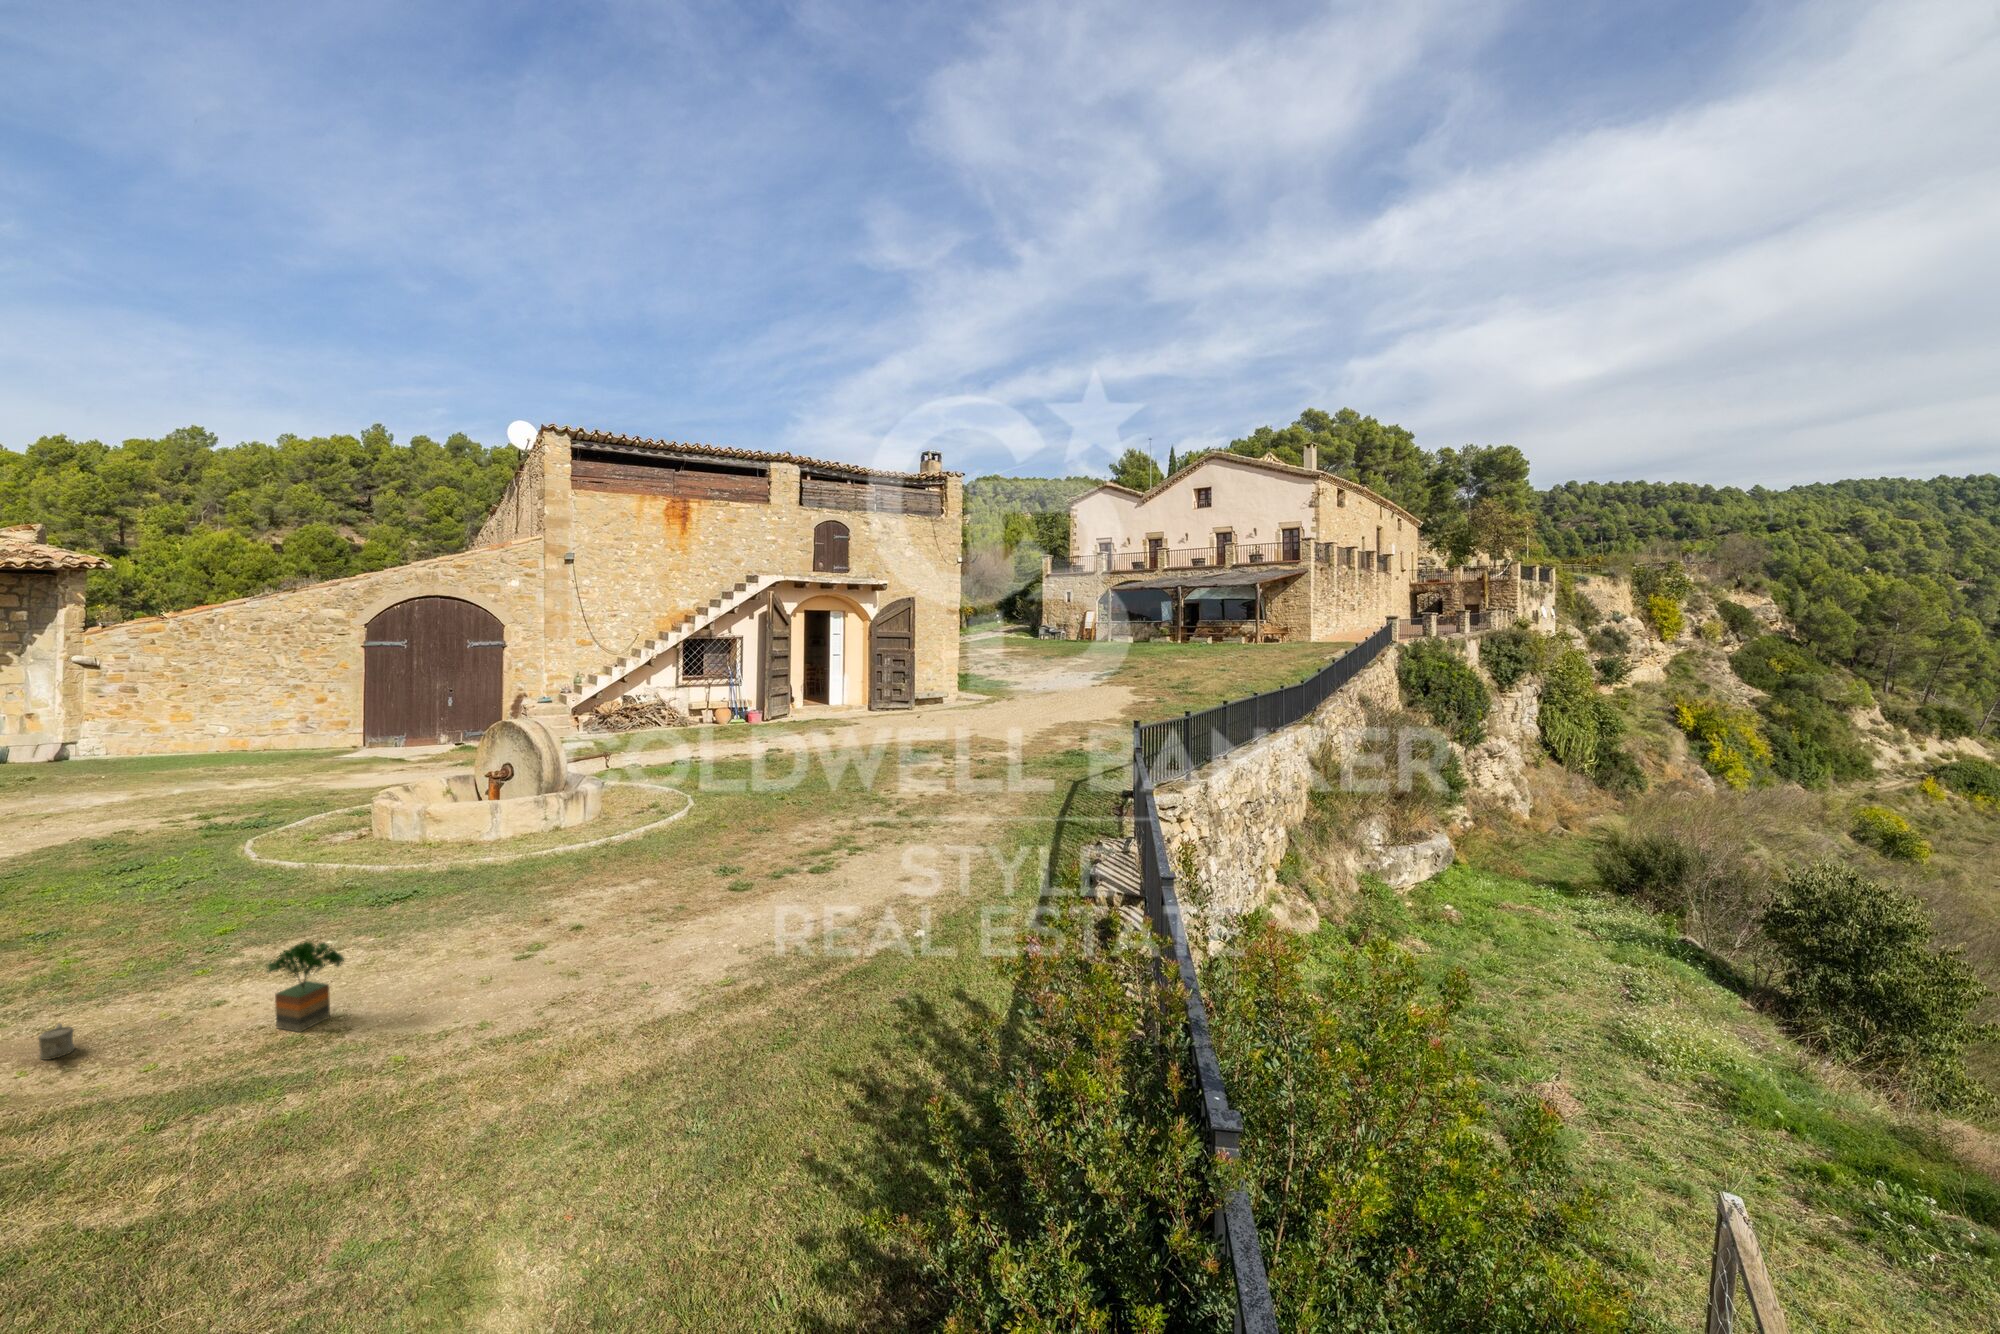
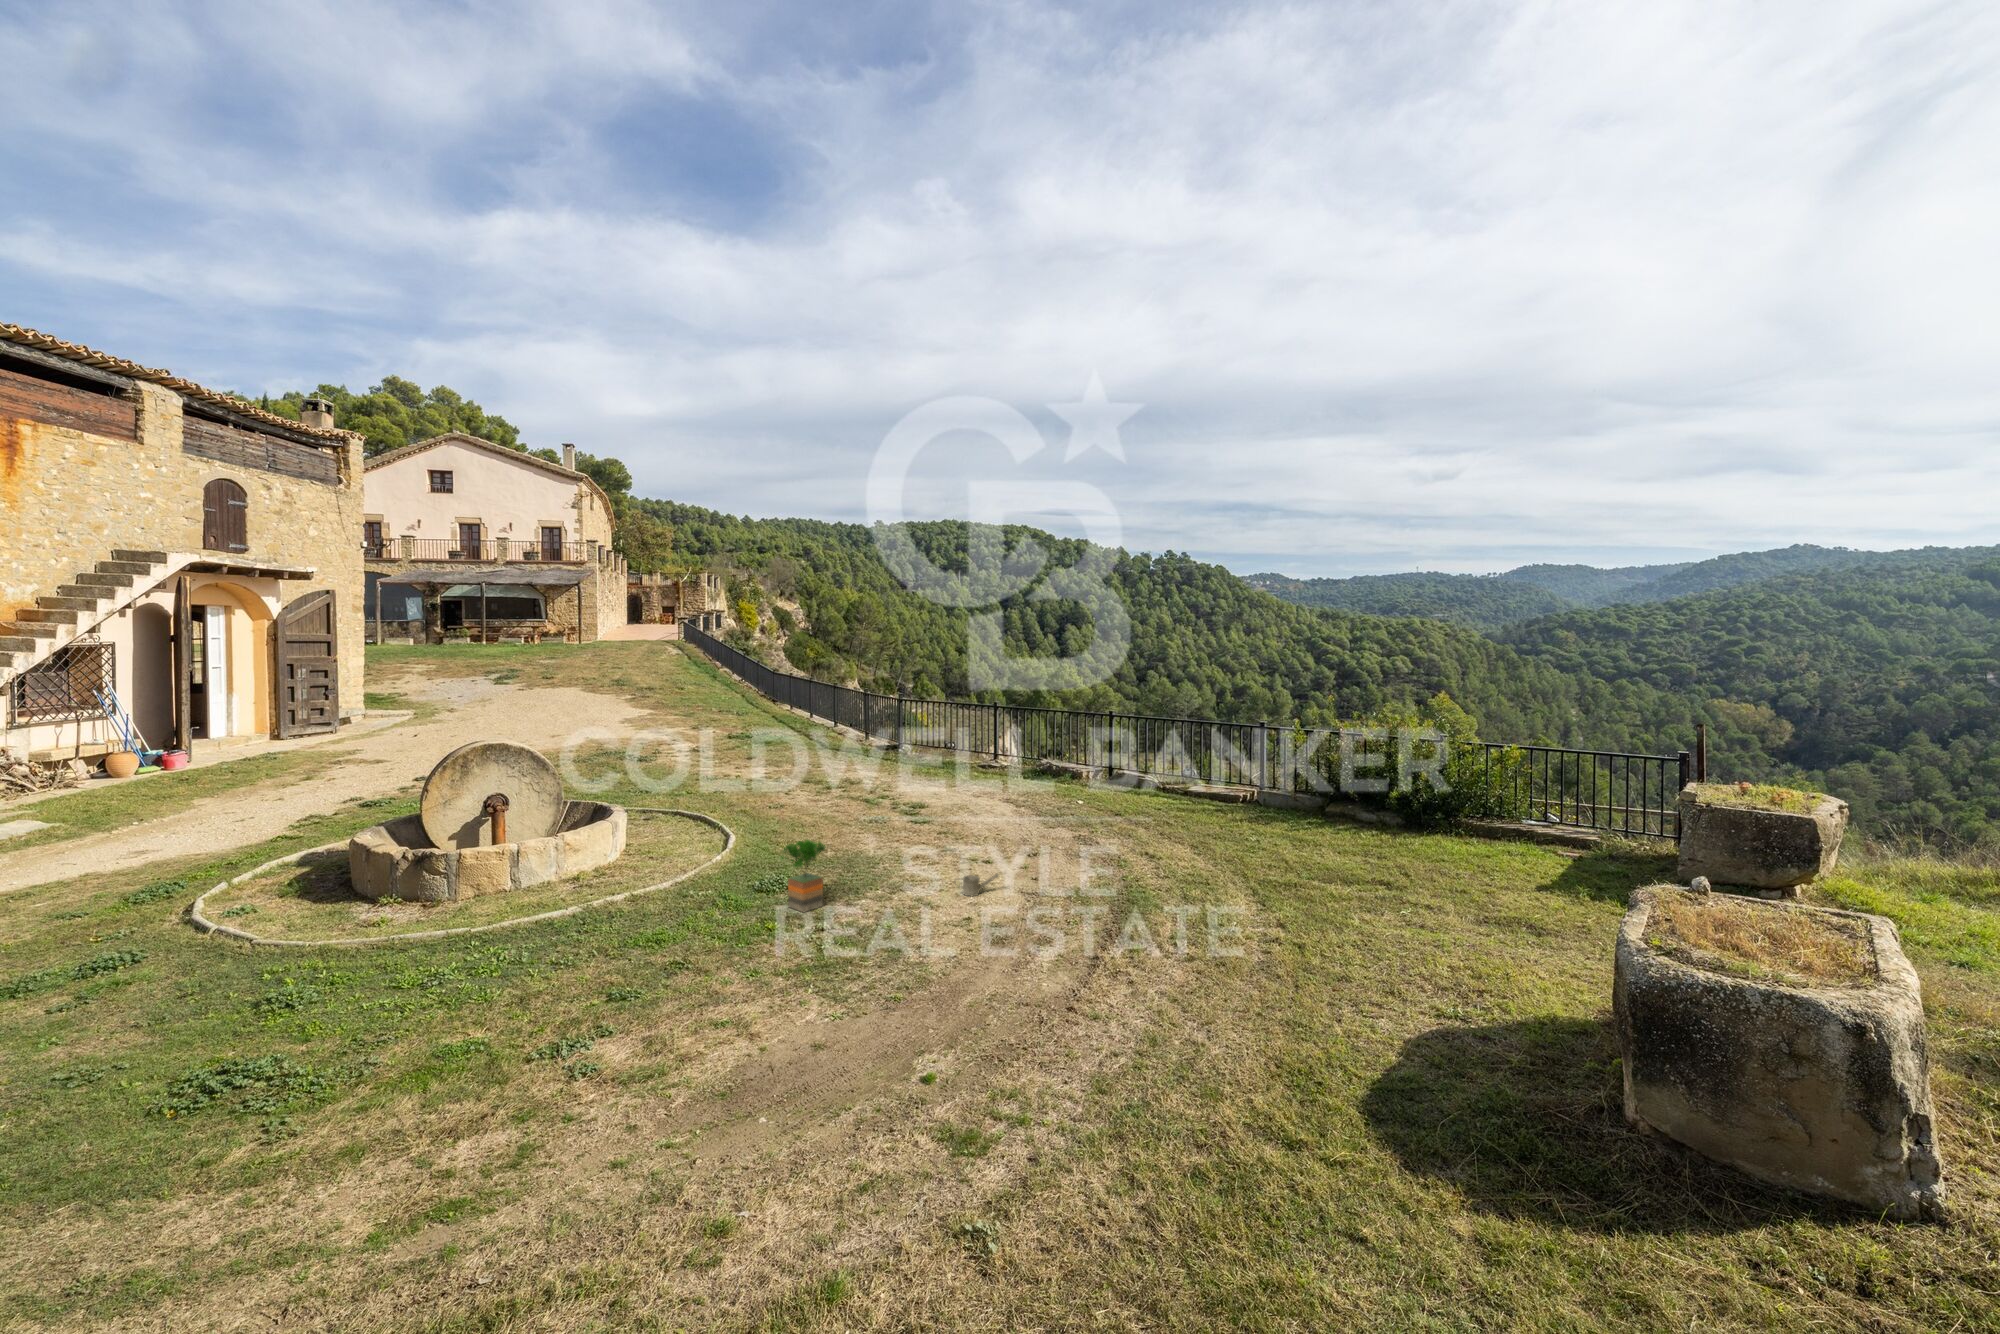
potted tree: present [266,942,344,1032] -> present [781,840,825,912]

